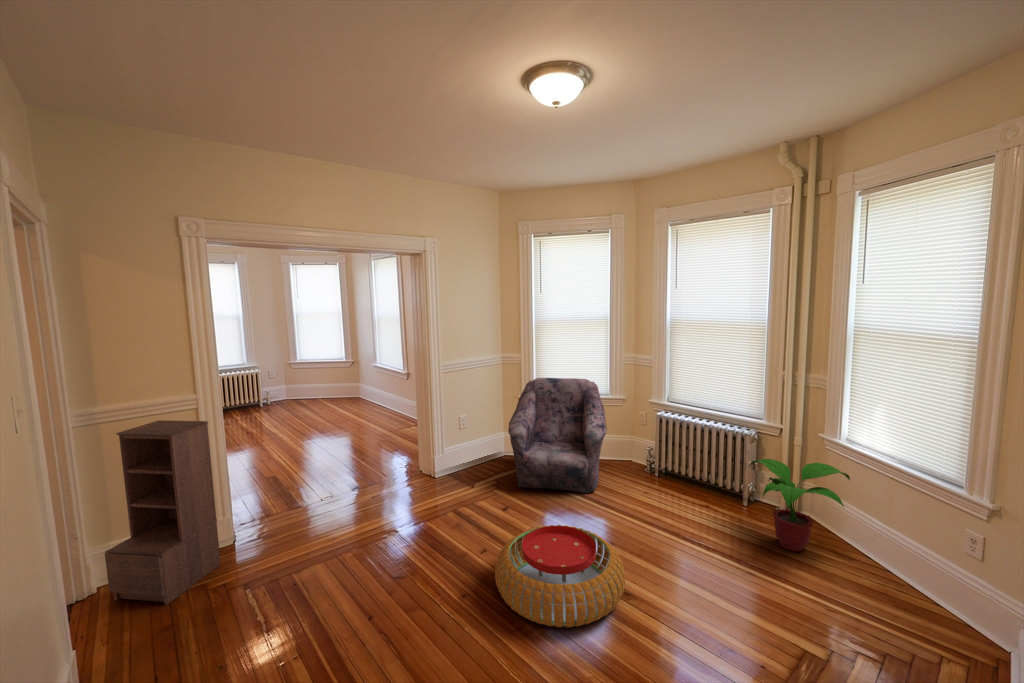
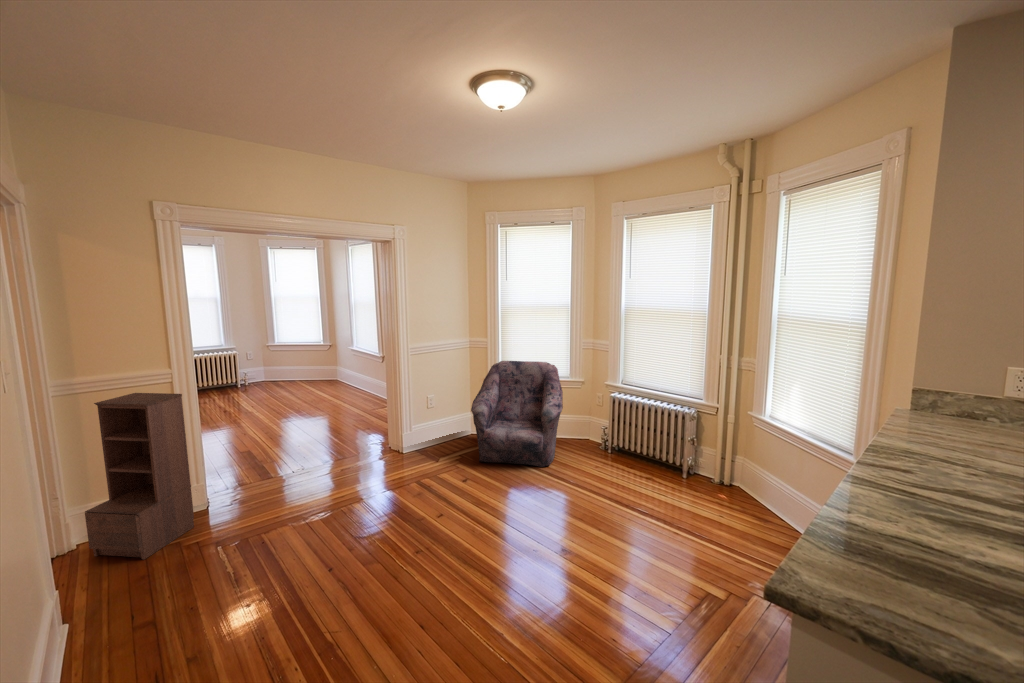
potted plant: present [751,459,850,552] -> none [688,434,770,515]
pouf: present [495,525,625,628] -> none [446,491,562,576]

